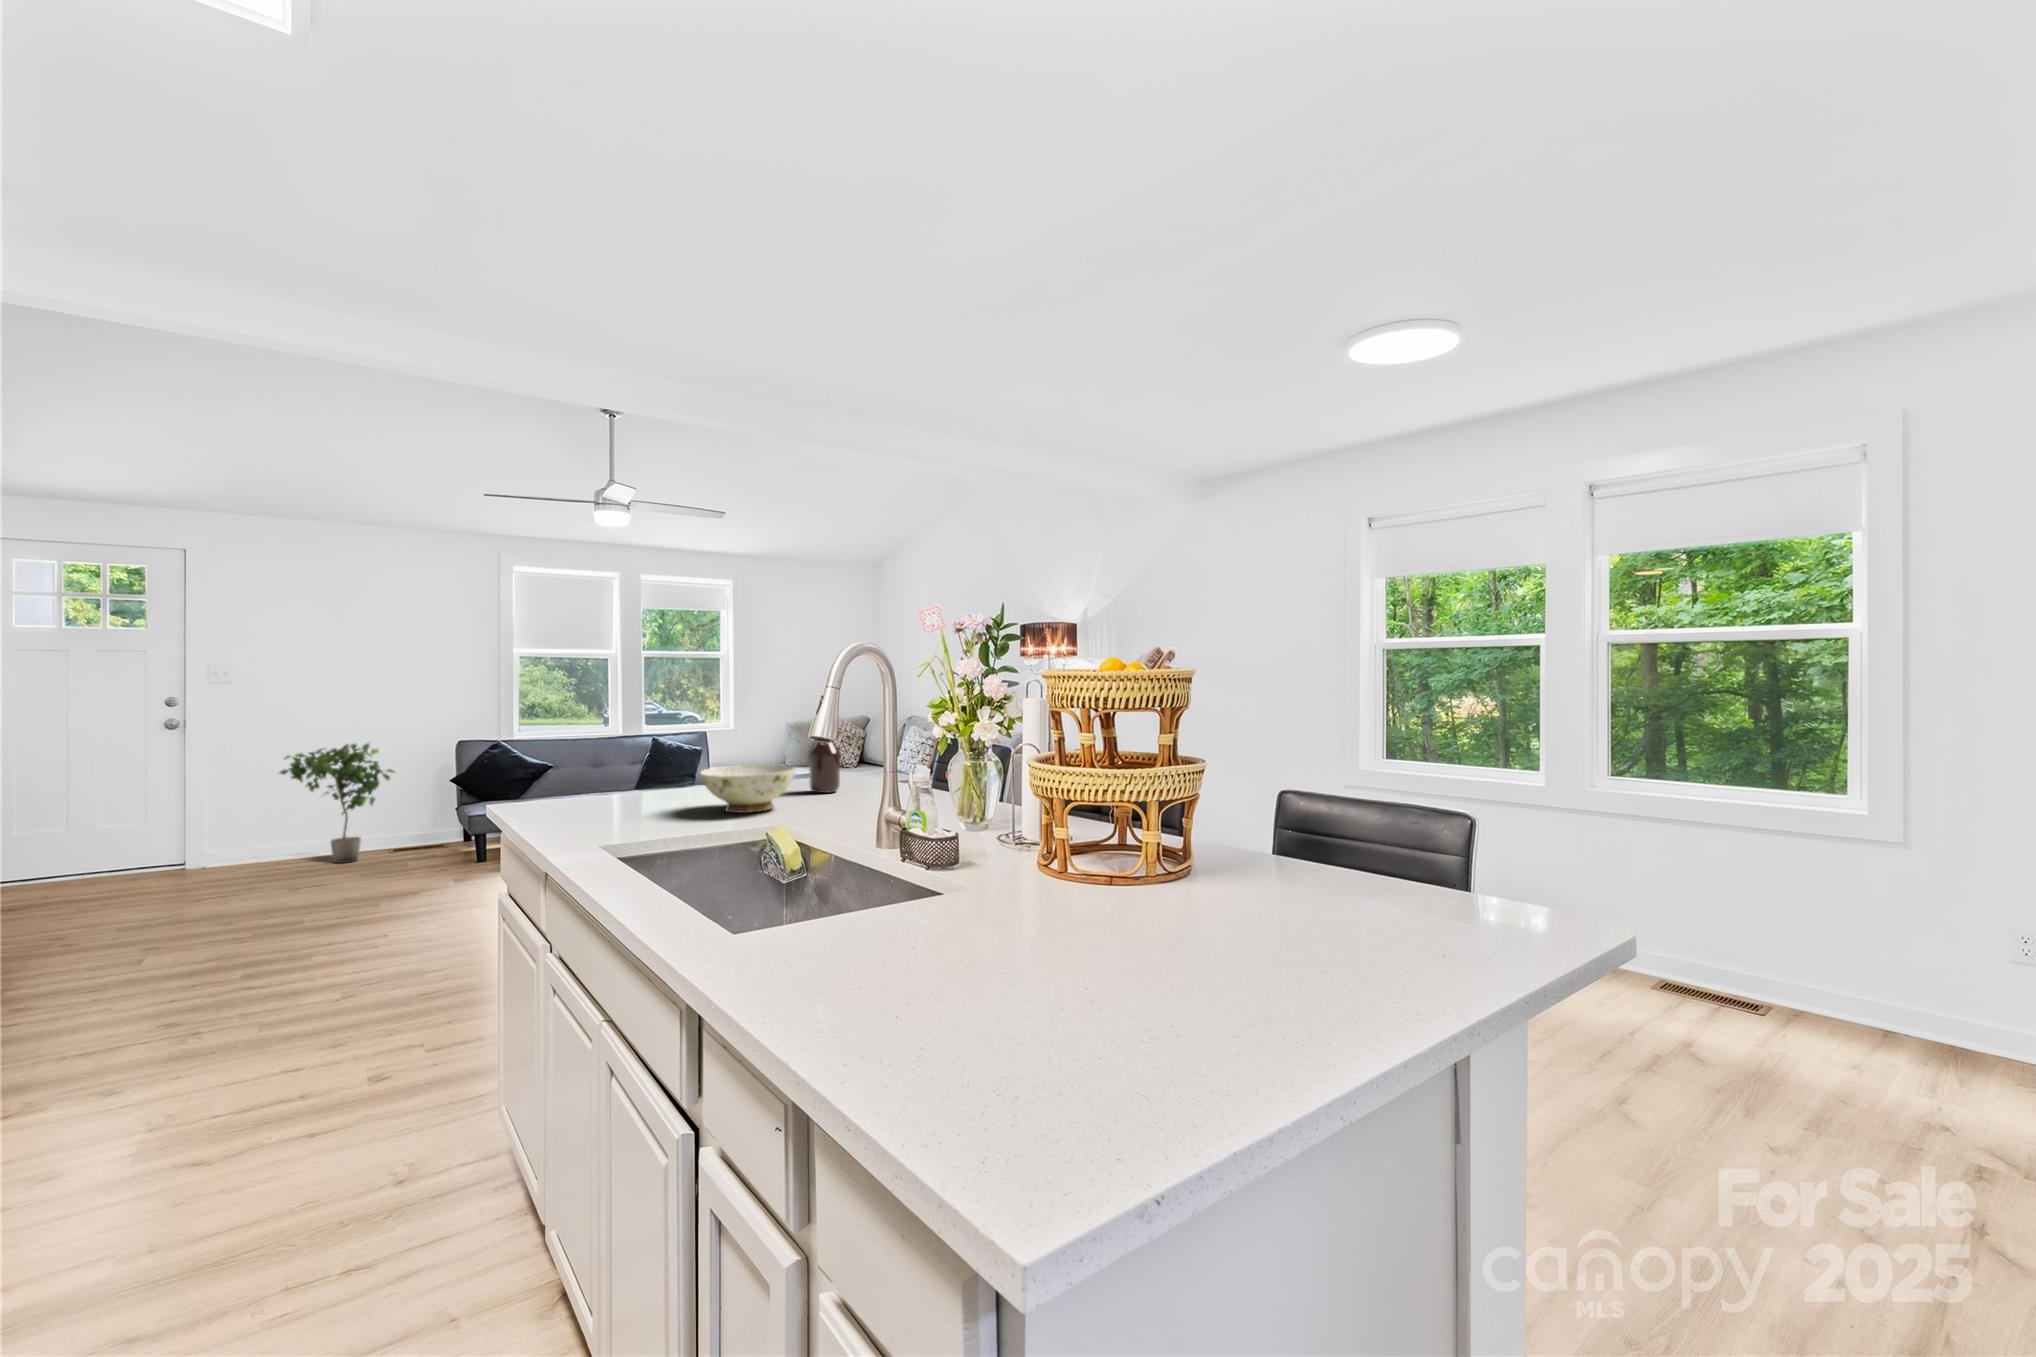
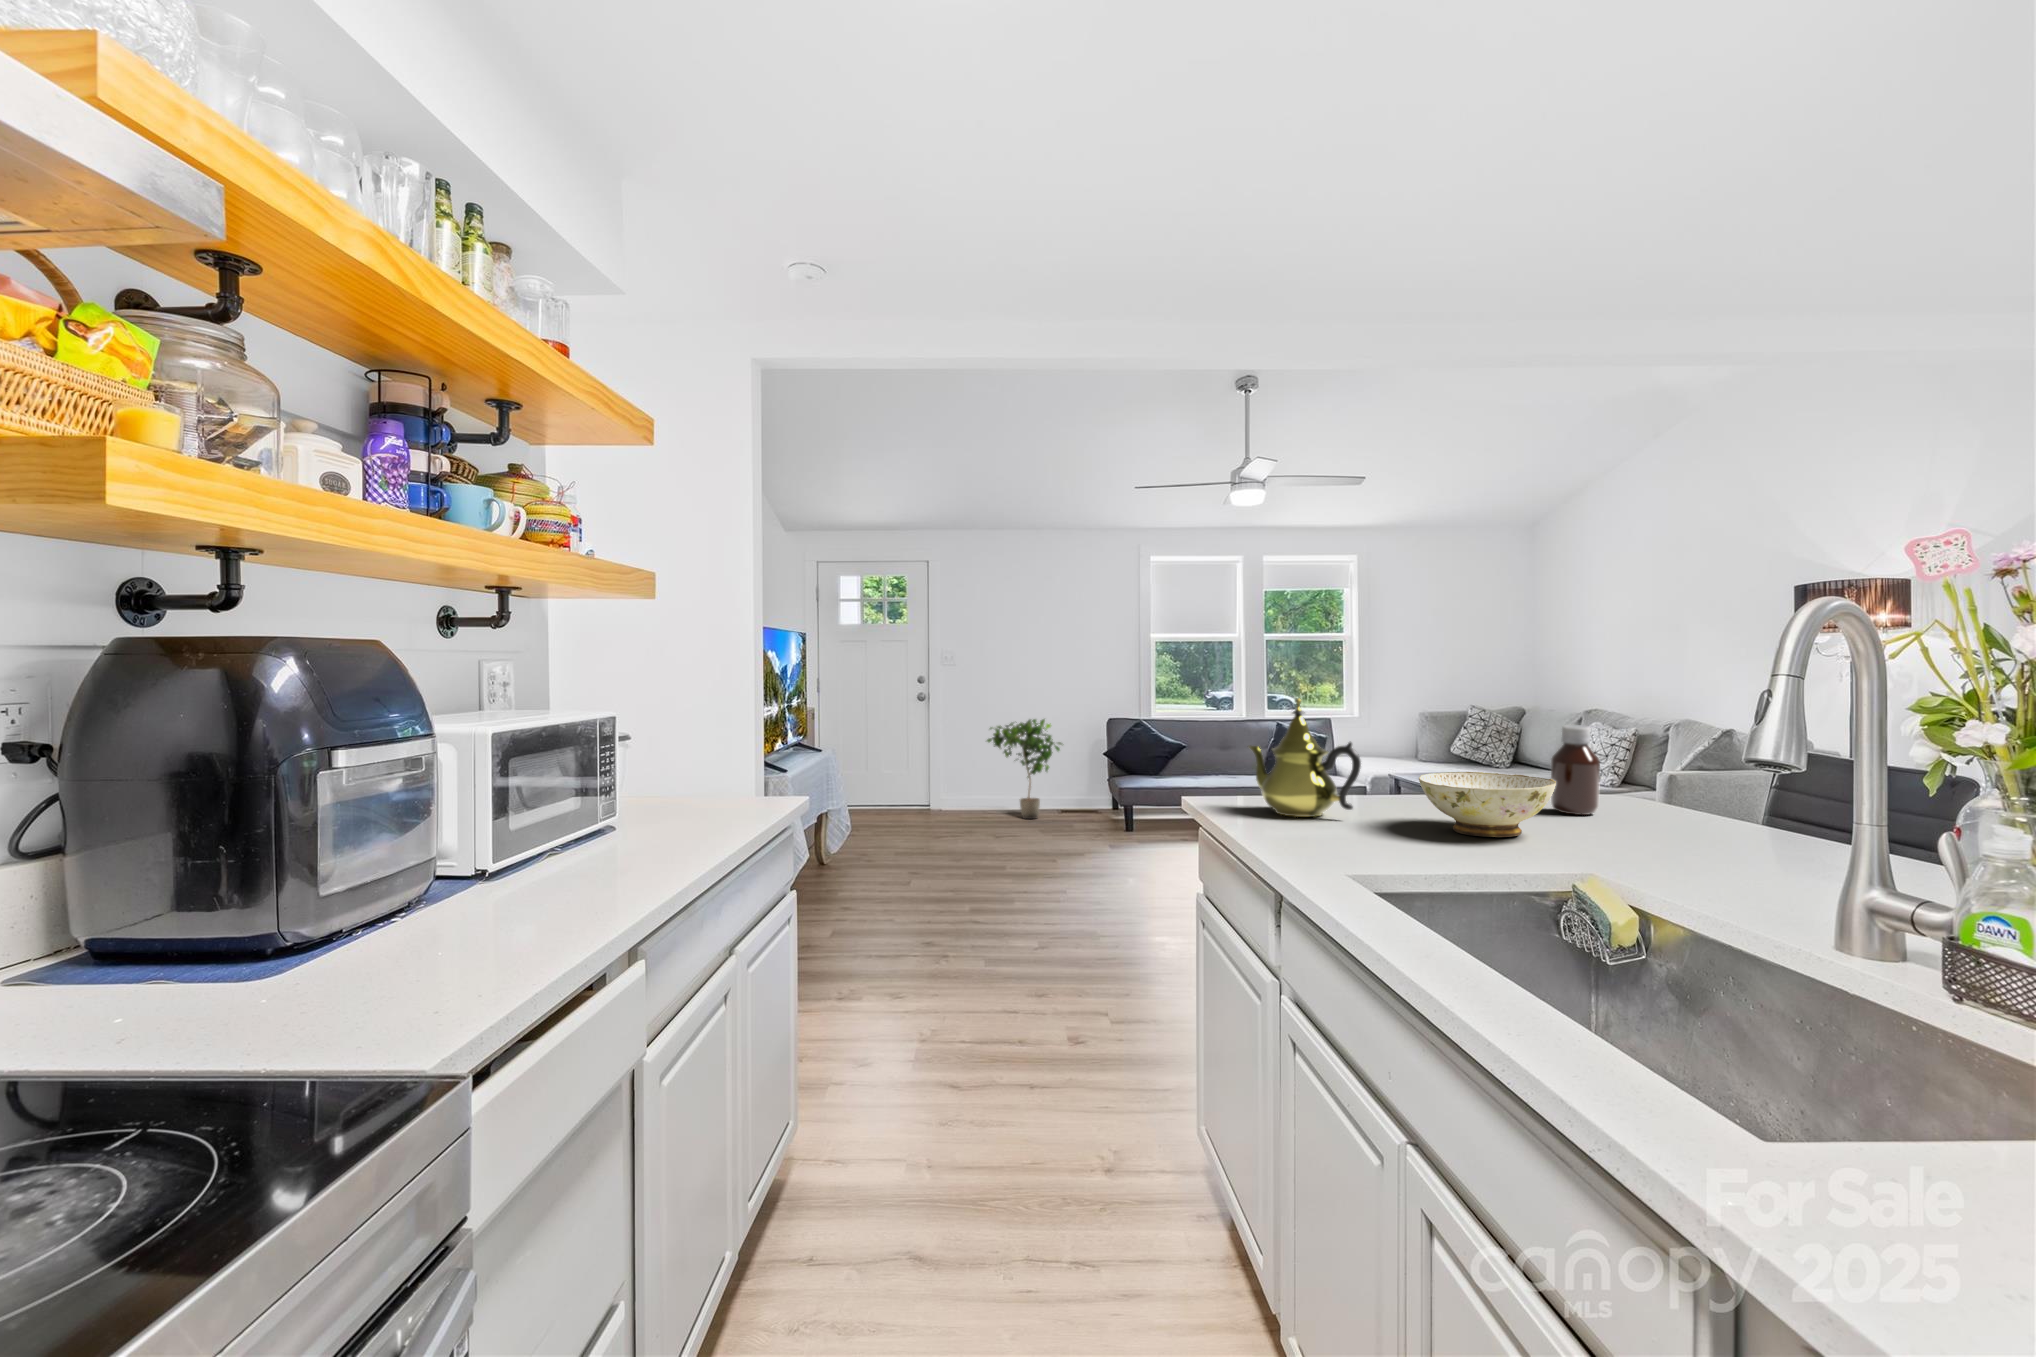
teapot: none [559,710,655,812] -> present [1249,698,1361,817]

